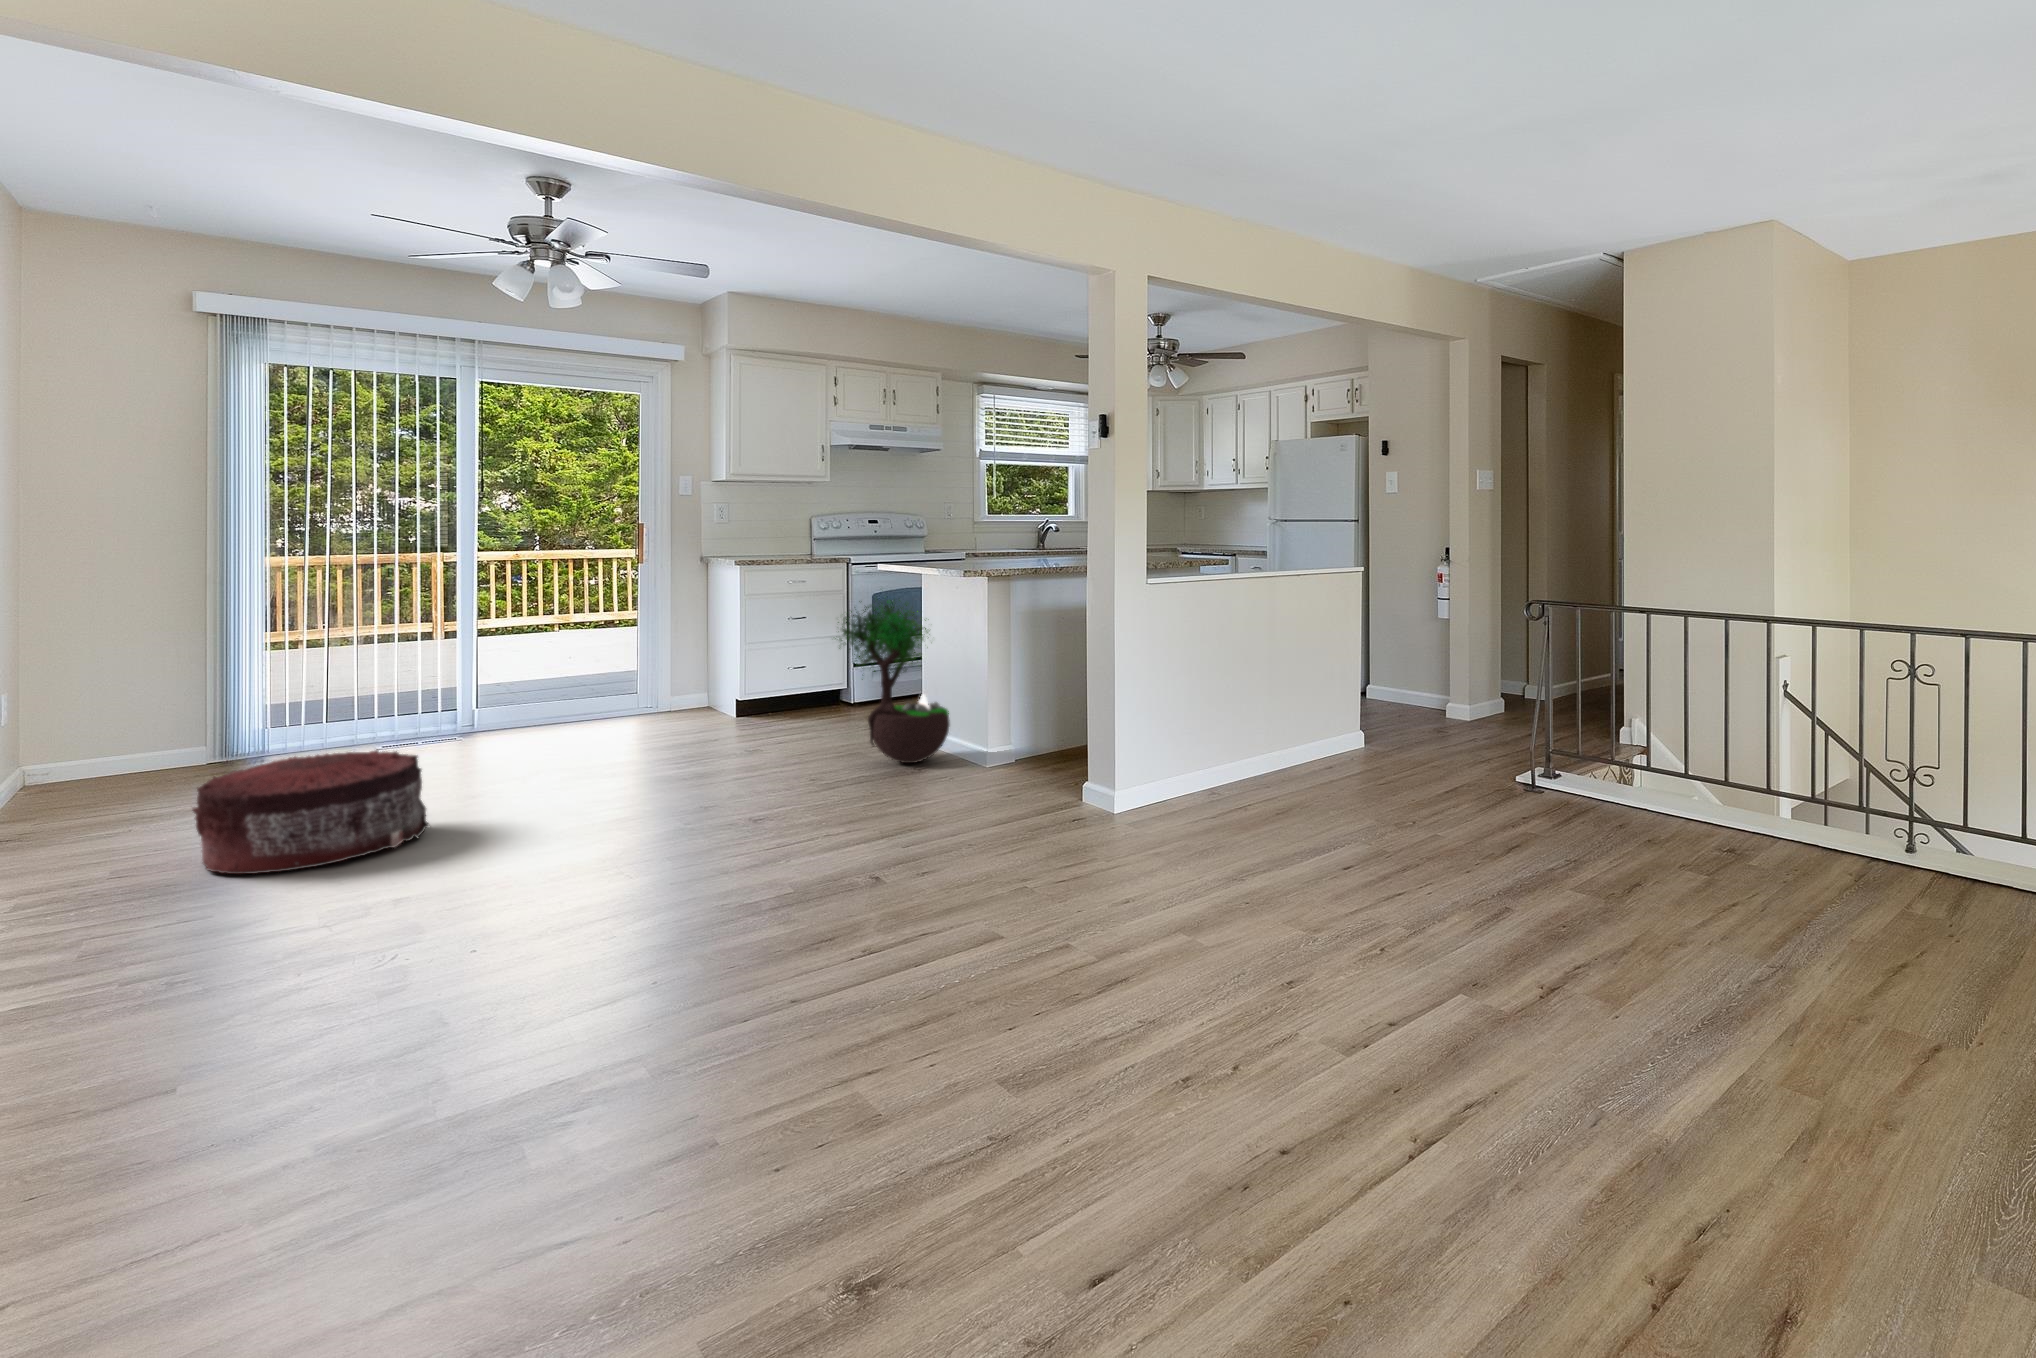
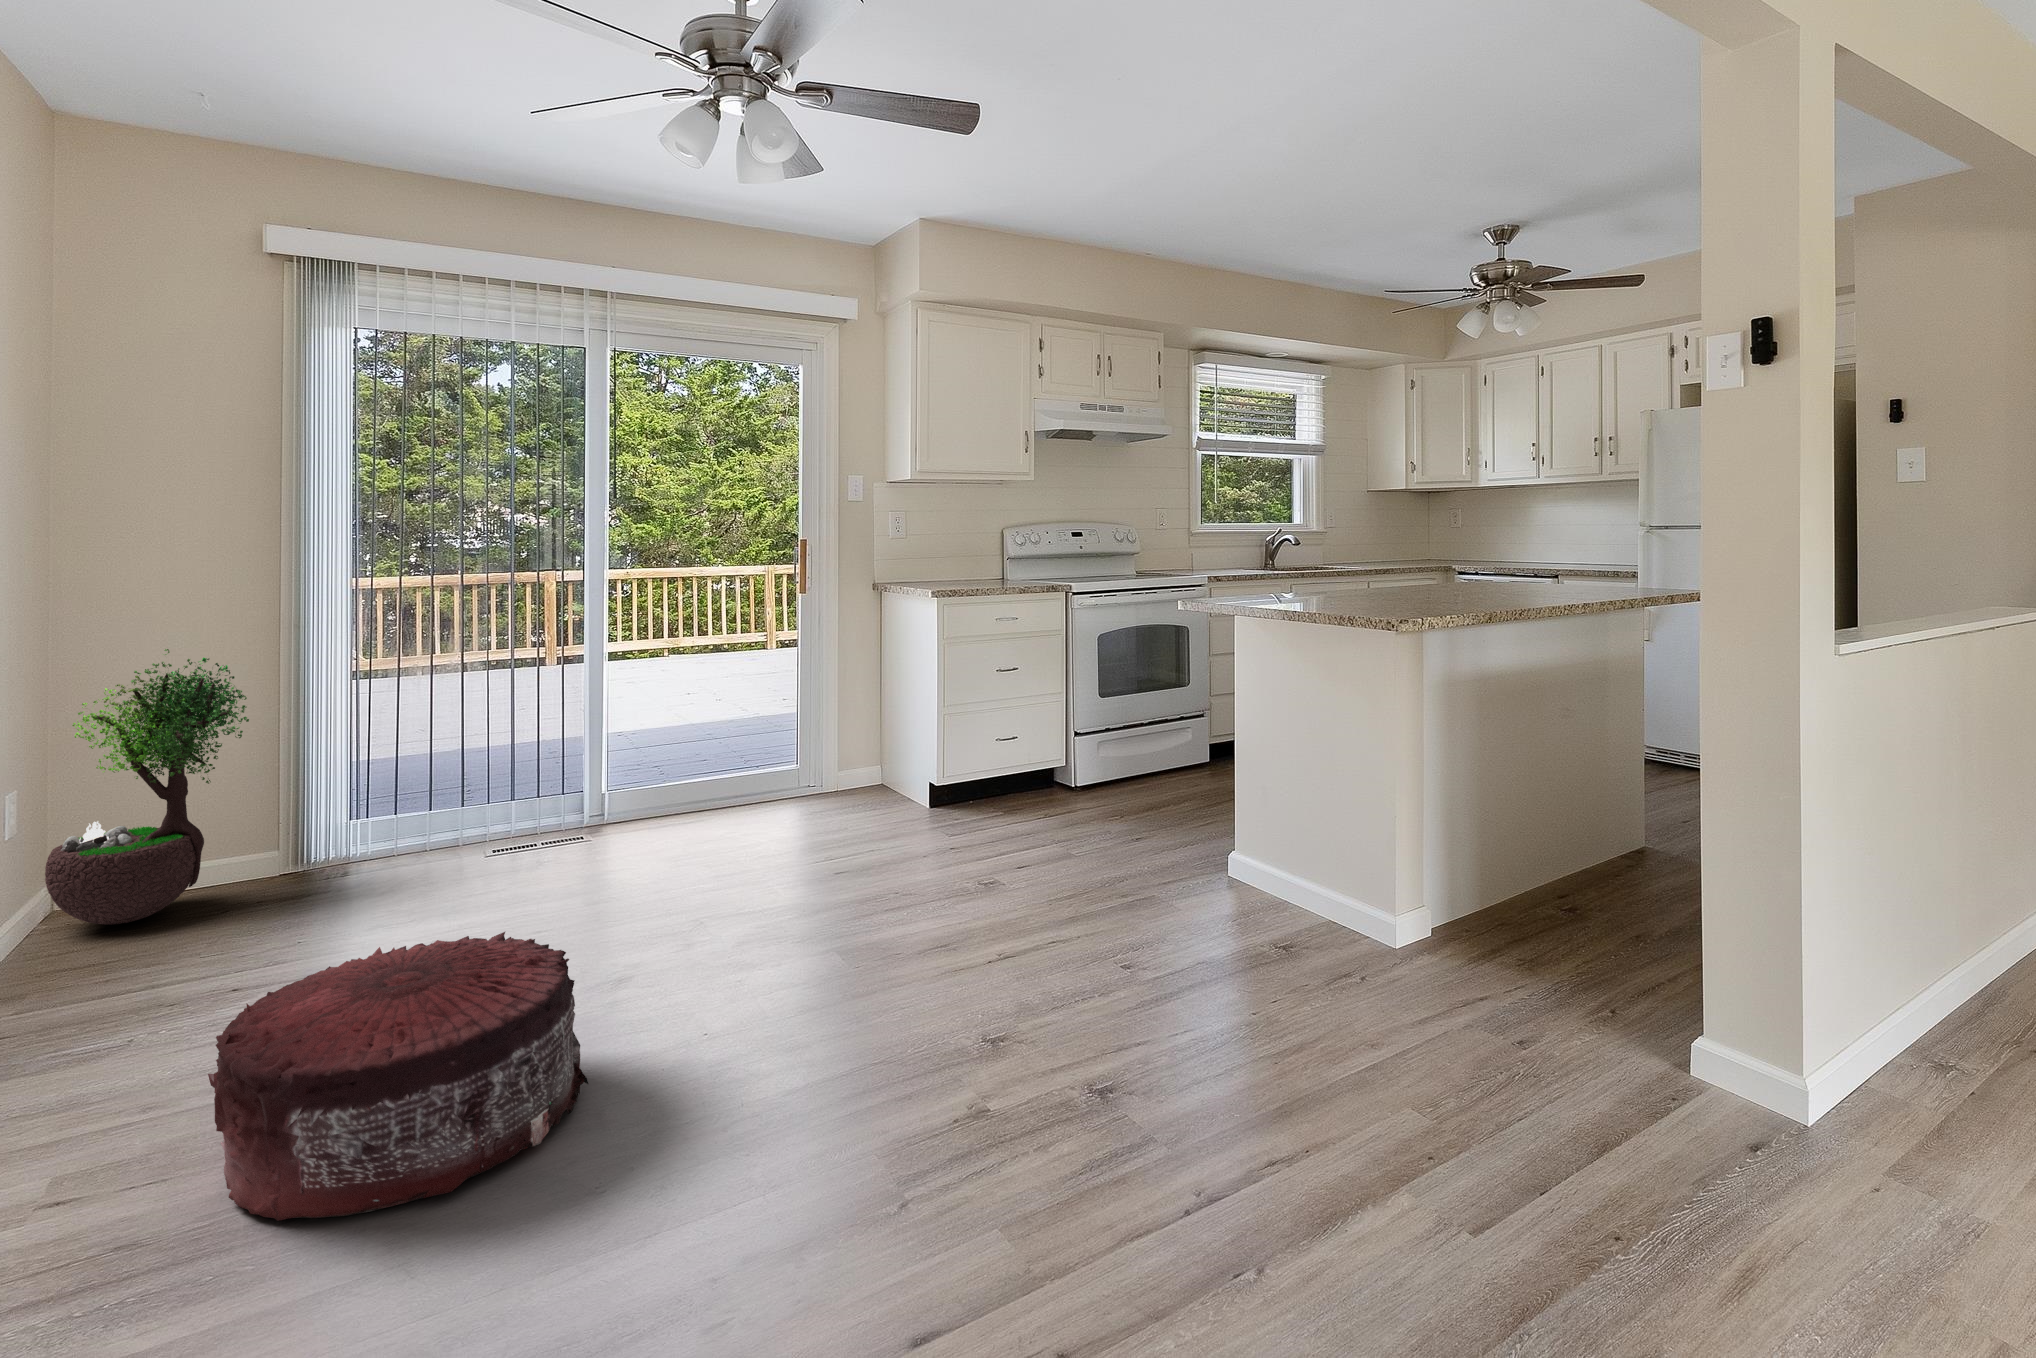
potted tree: present [835,597,950,763] -> present [45,649,249,925]

